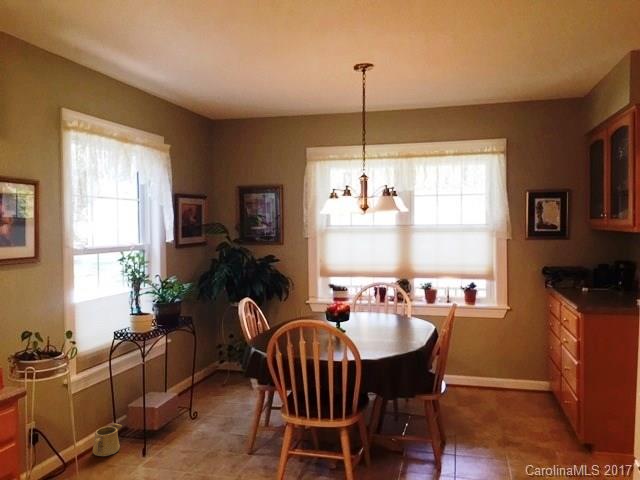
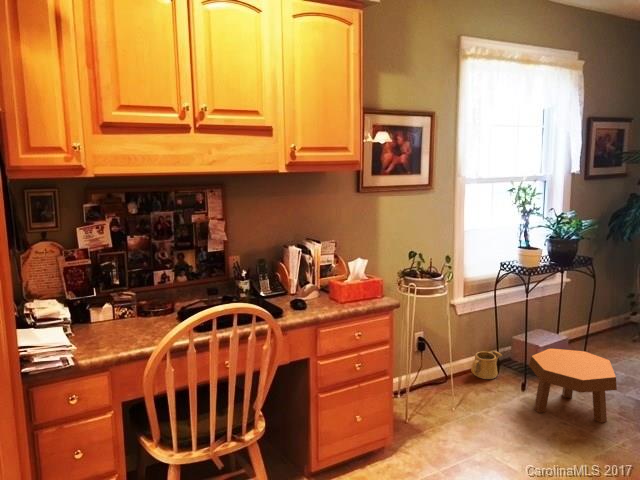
footstool: none [153,399,227,468] -> present [529,349,617,423]

